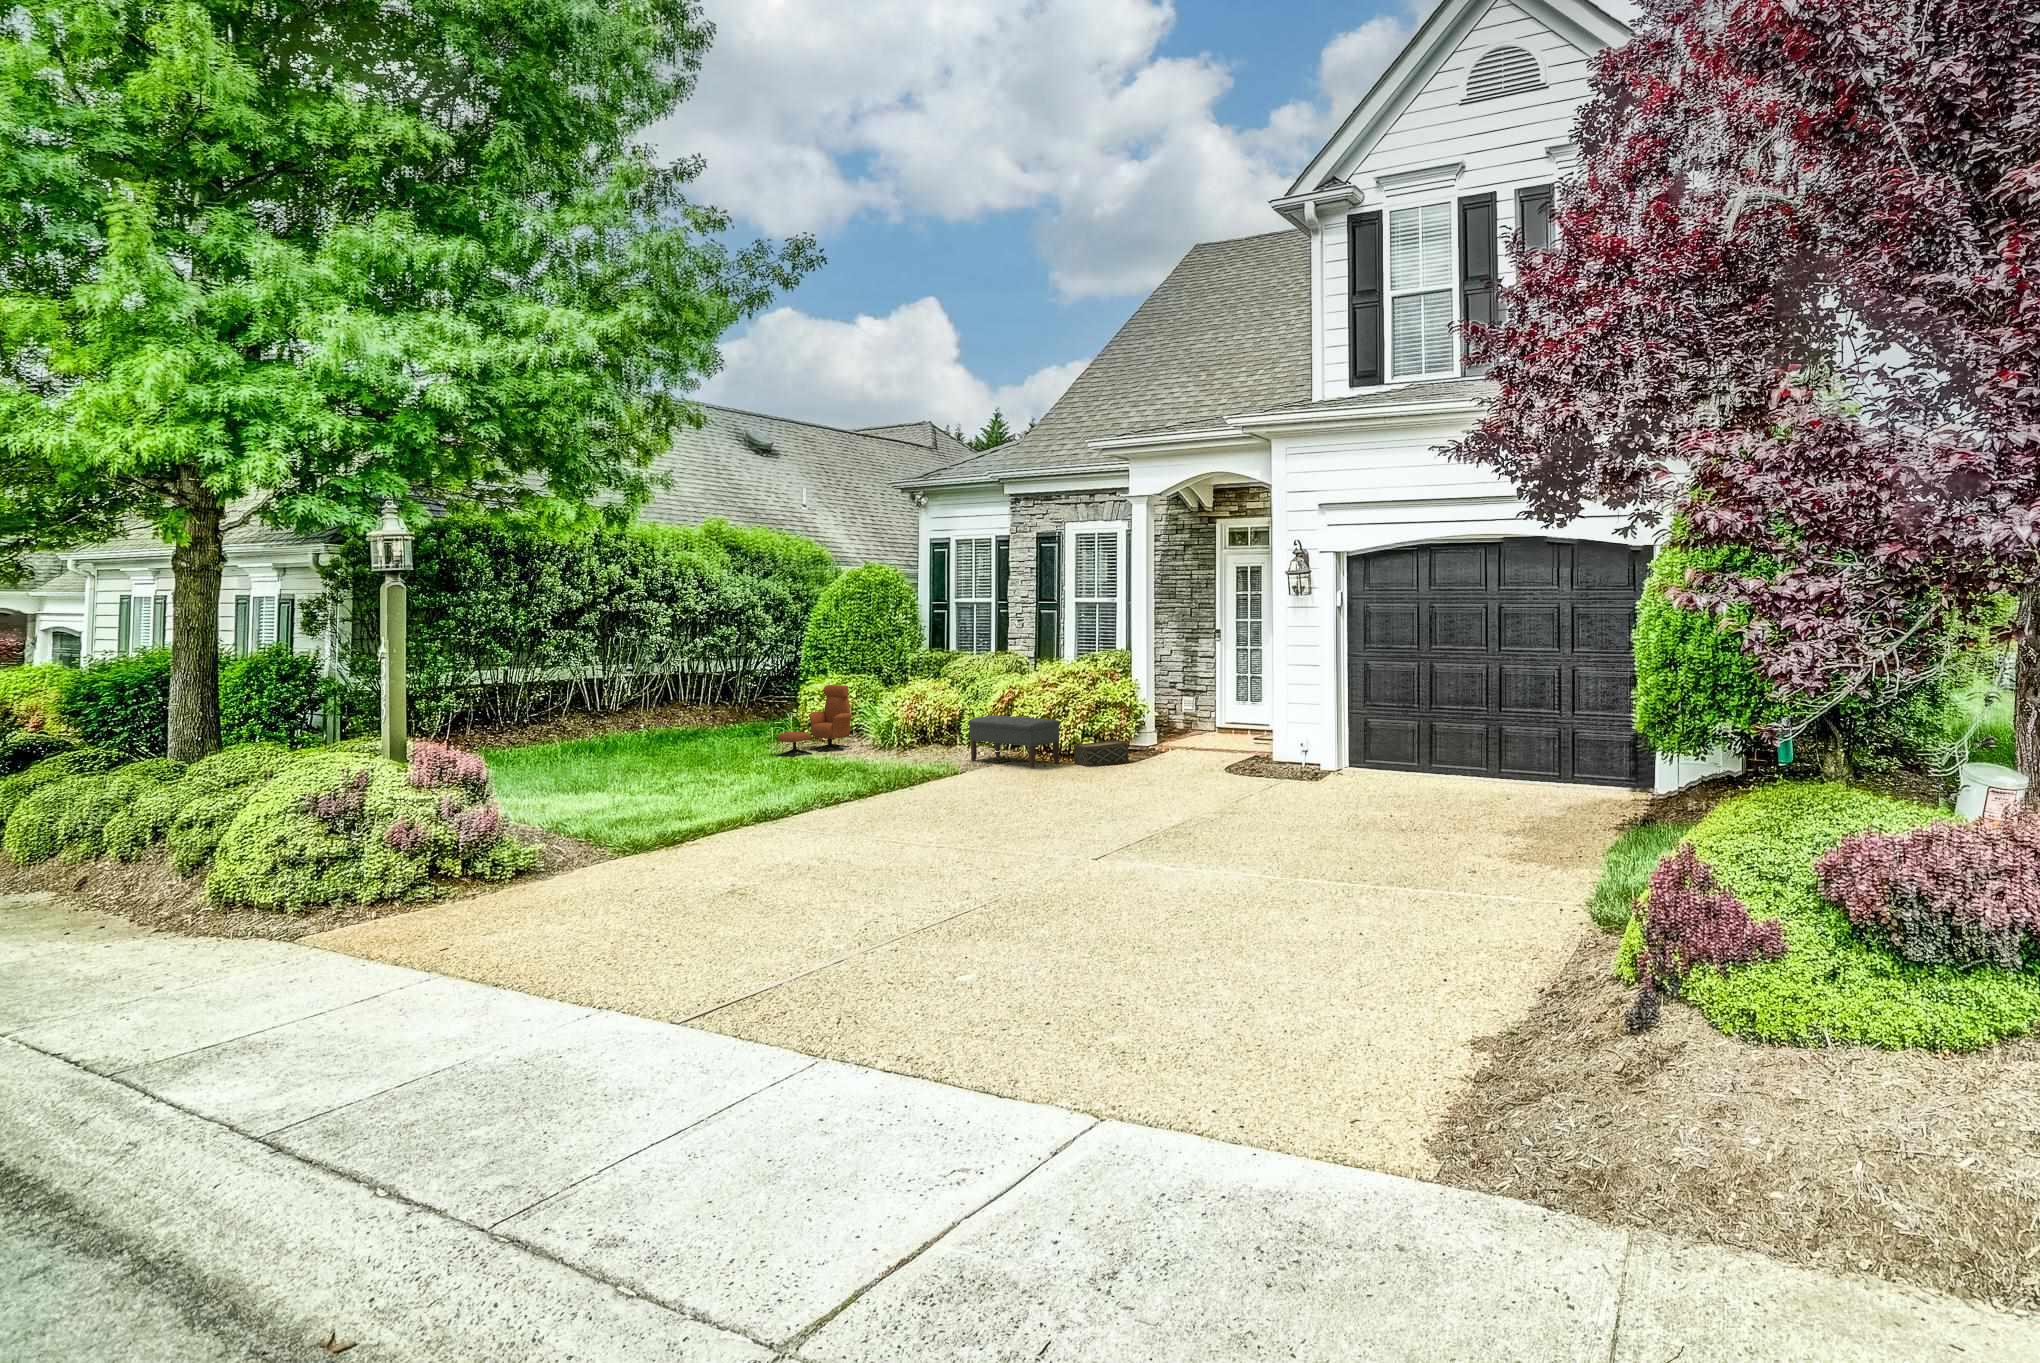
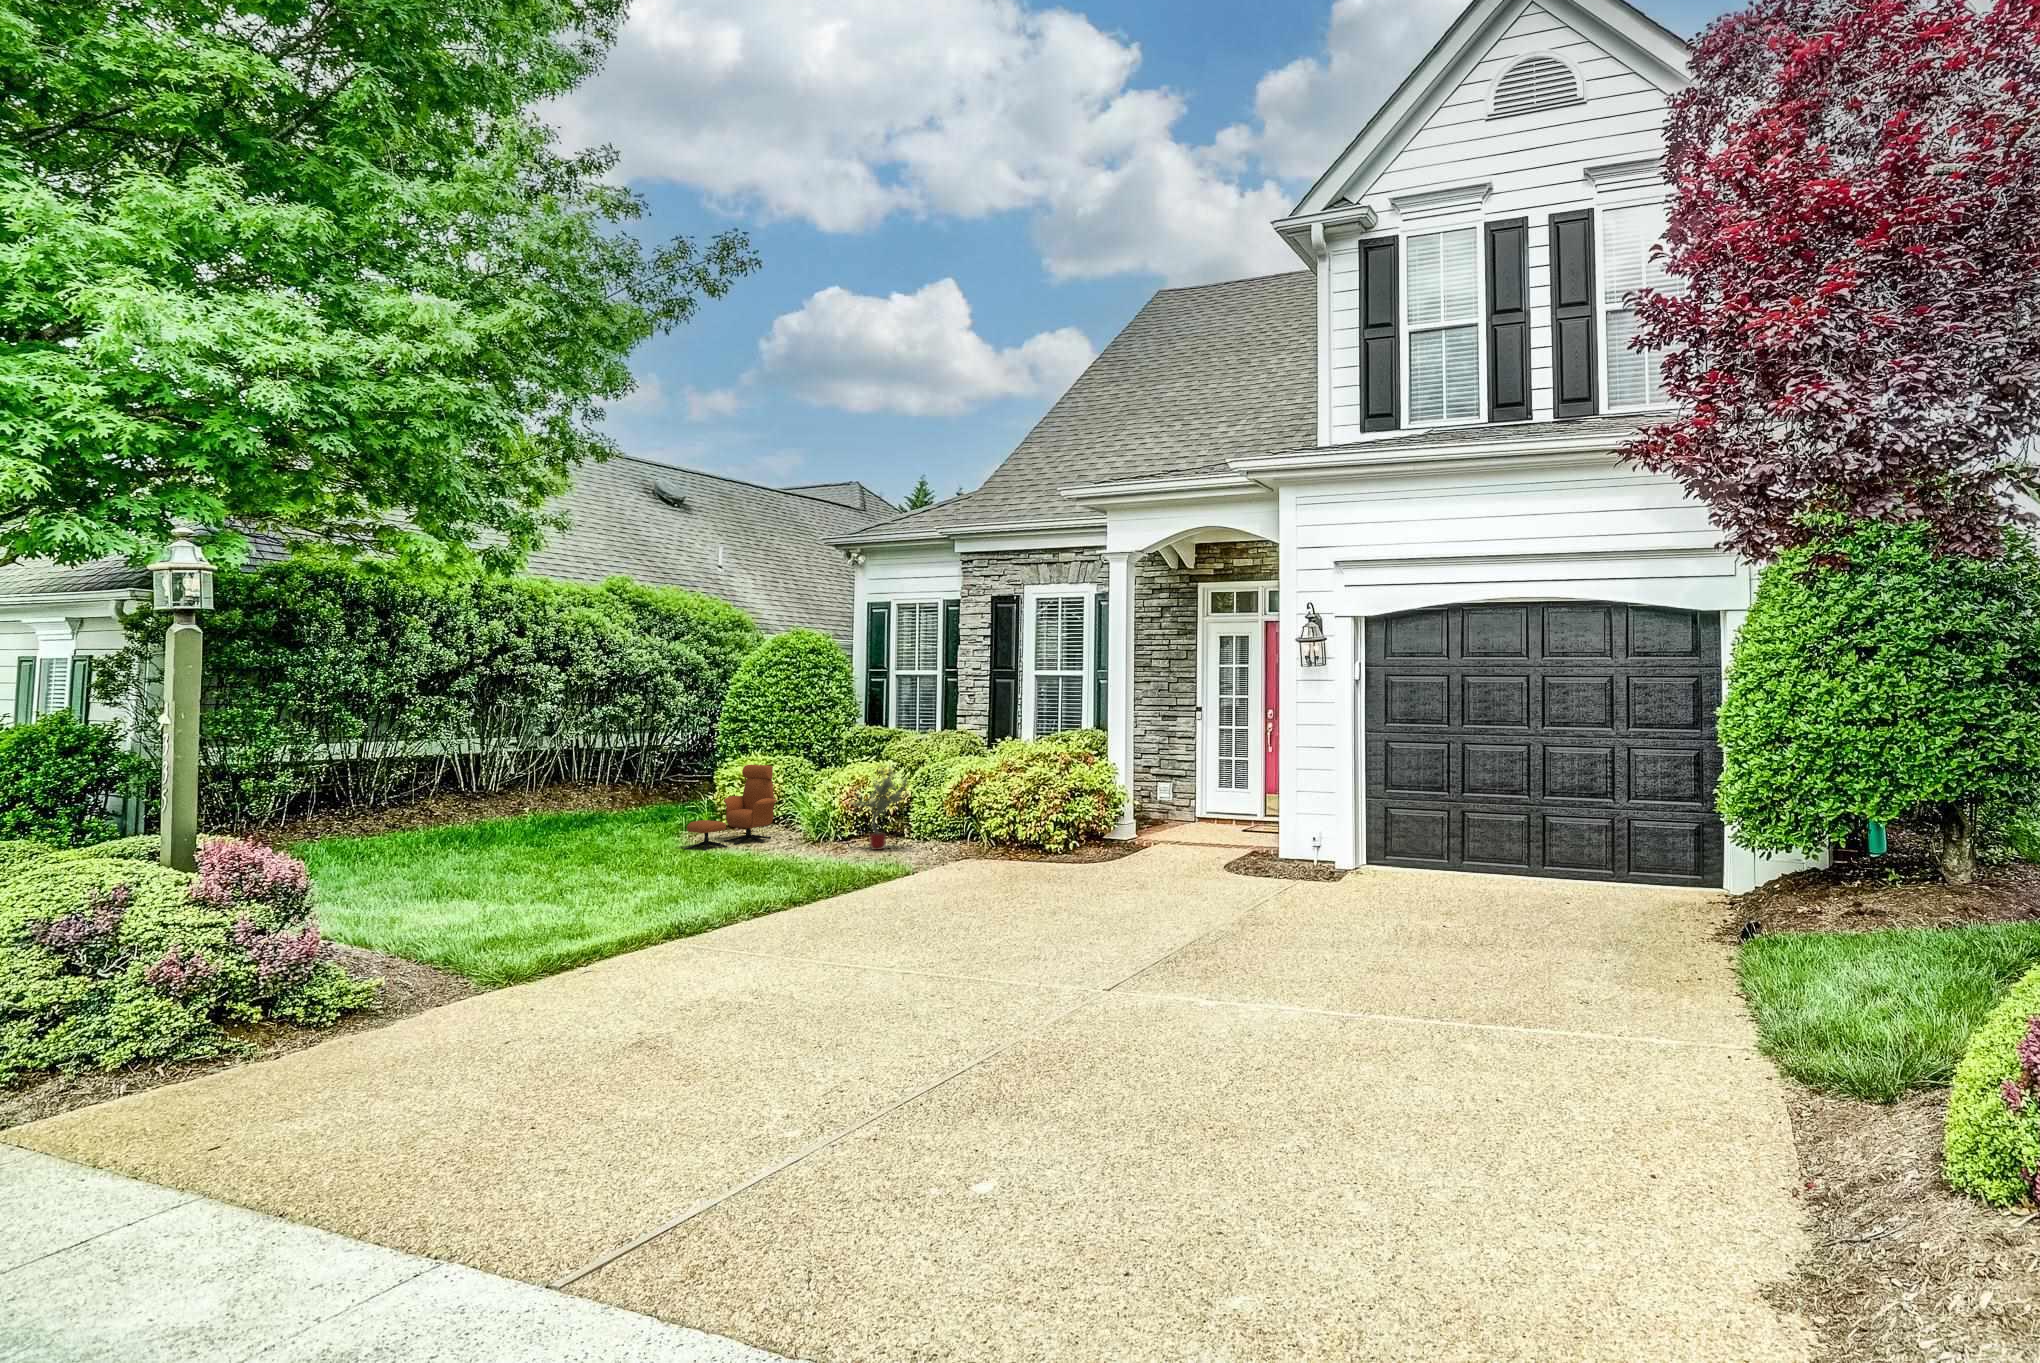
potted tree: none [912,684,963,756] -> present [850,767,907,850]
bench: present [968,715,1060,768] -> none [916,802,1026,866]
woven basket: present [1074,740,1128,767] -> none [1042,832,1105,864]

